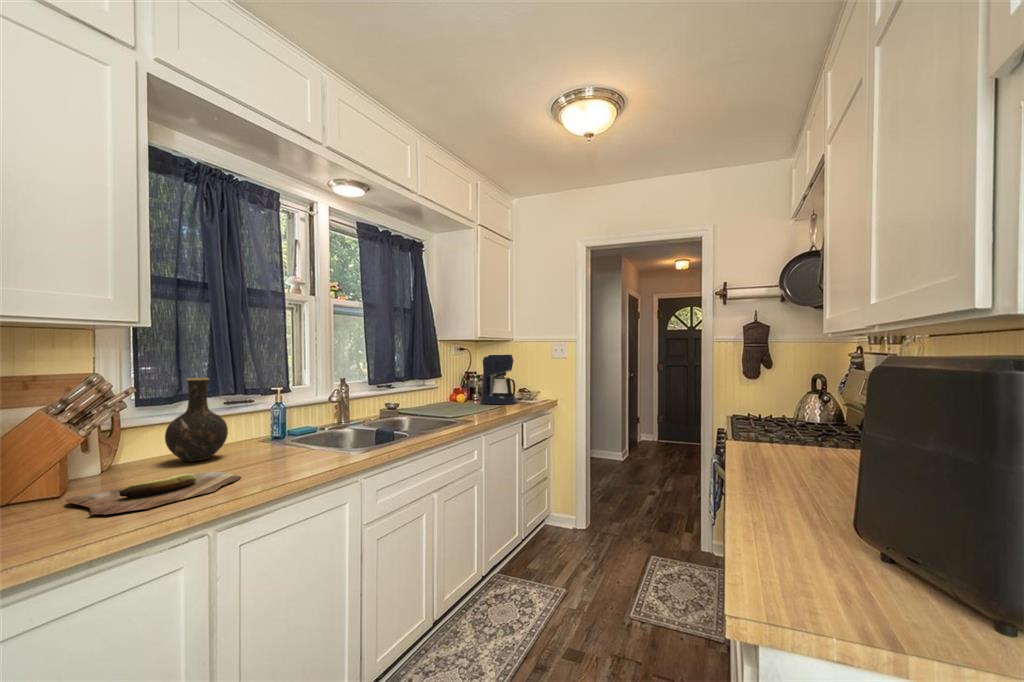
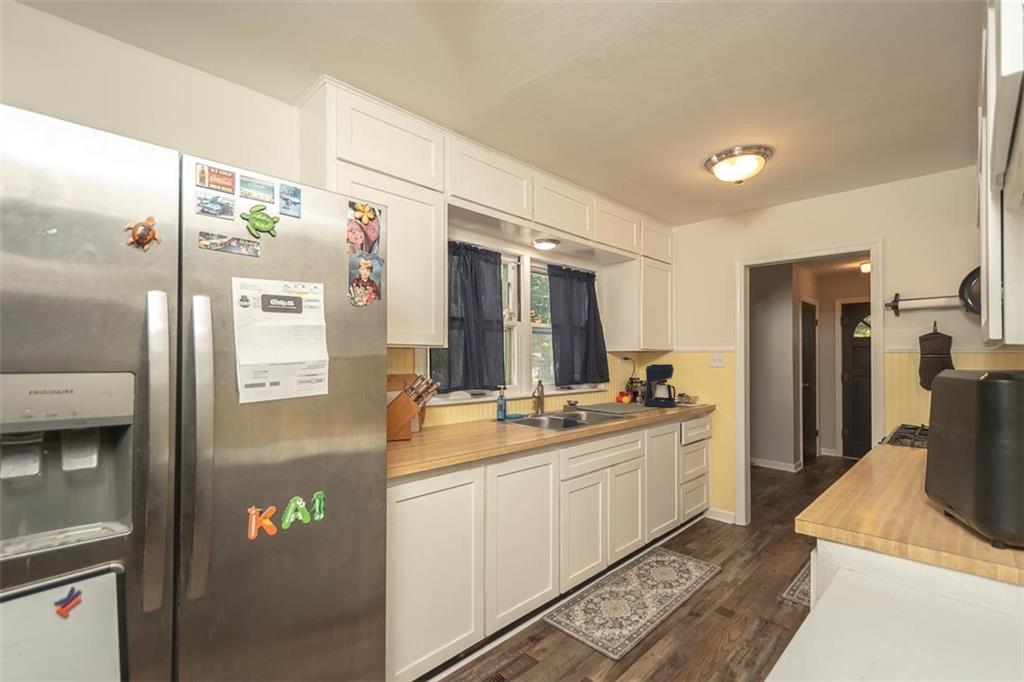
vase: present [165,378,228,462] -> none [447,379,479,430]
cutting board: present [66,472,241,515] -> none [419,434,496,449]

